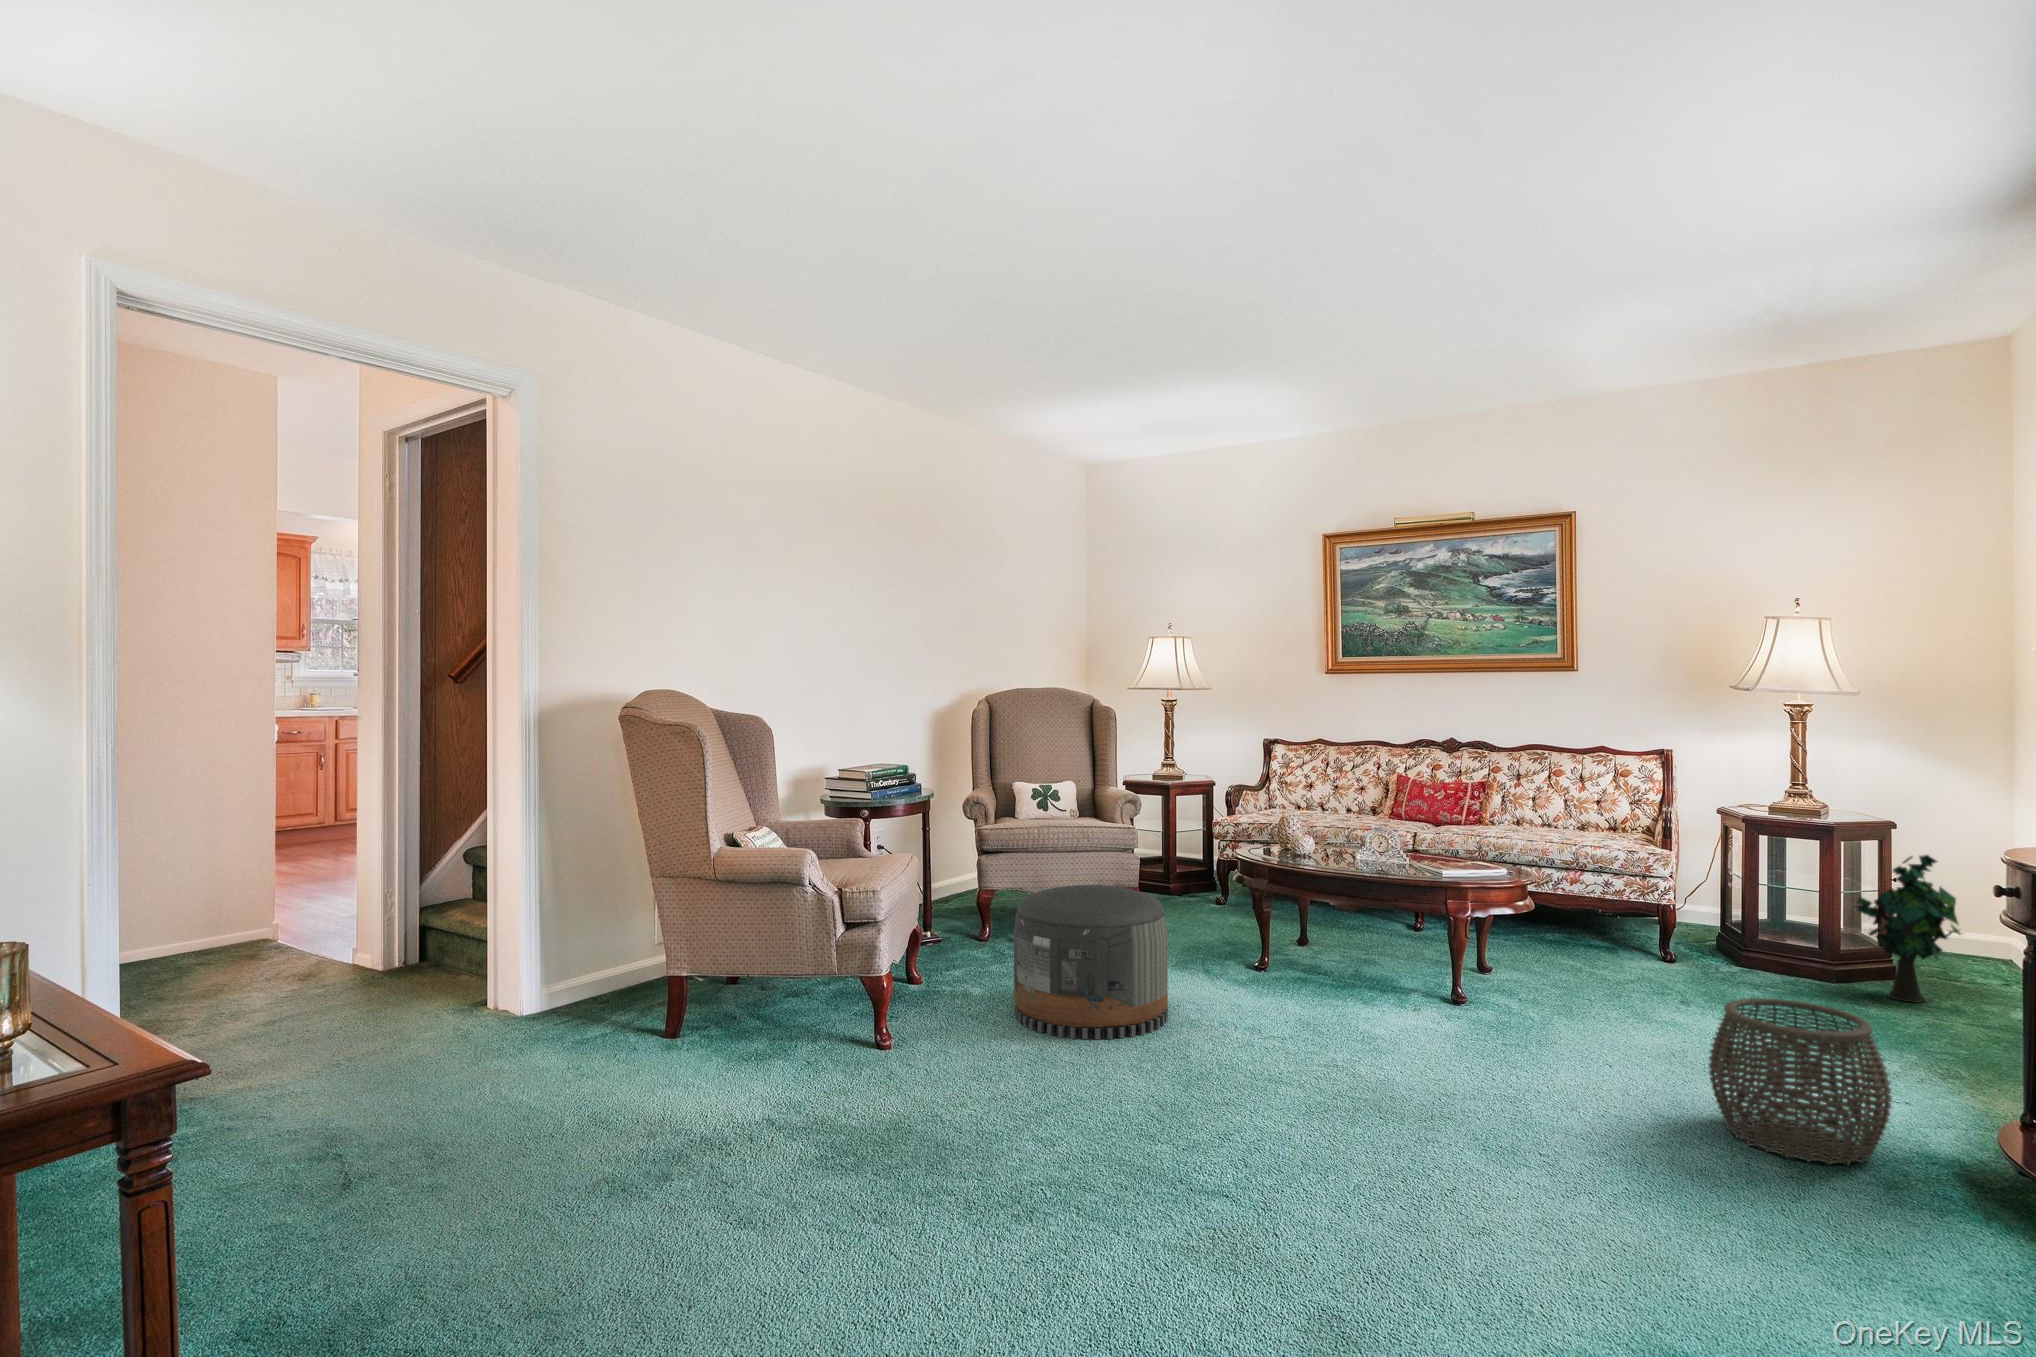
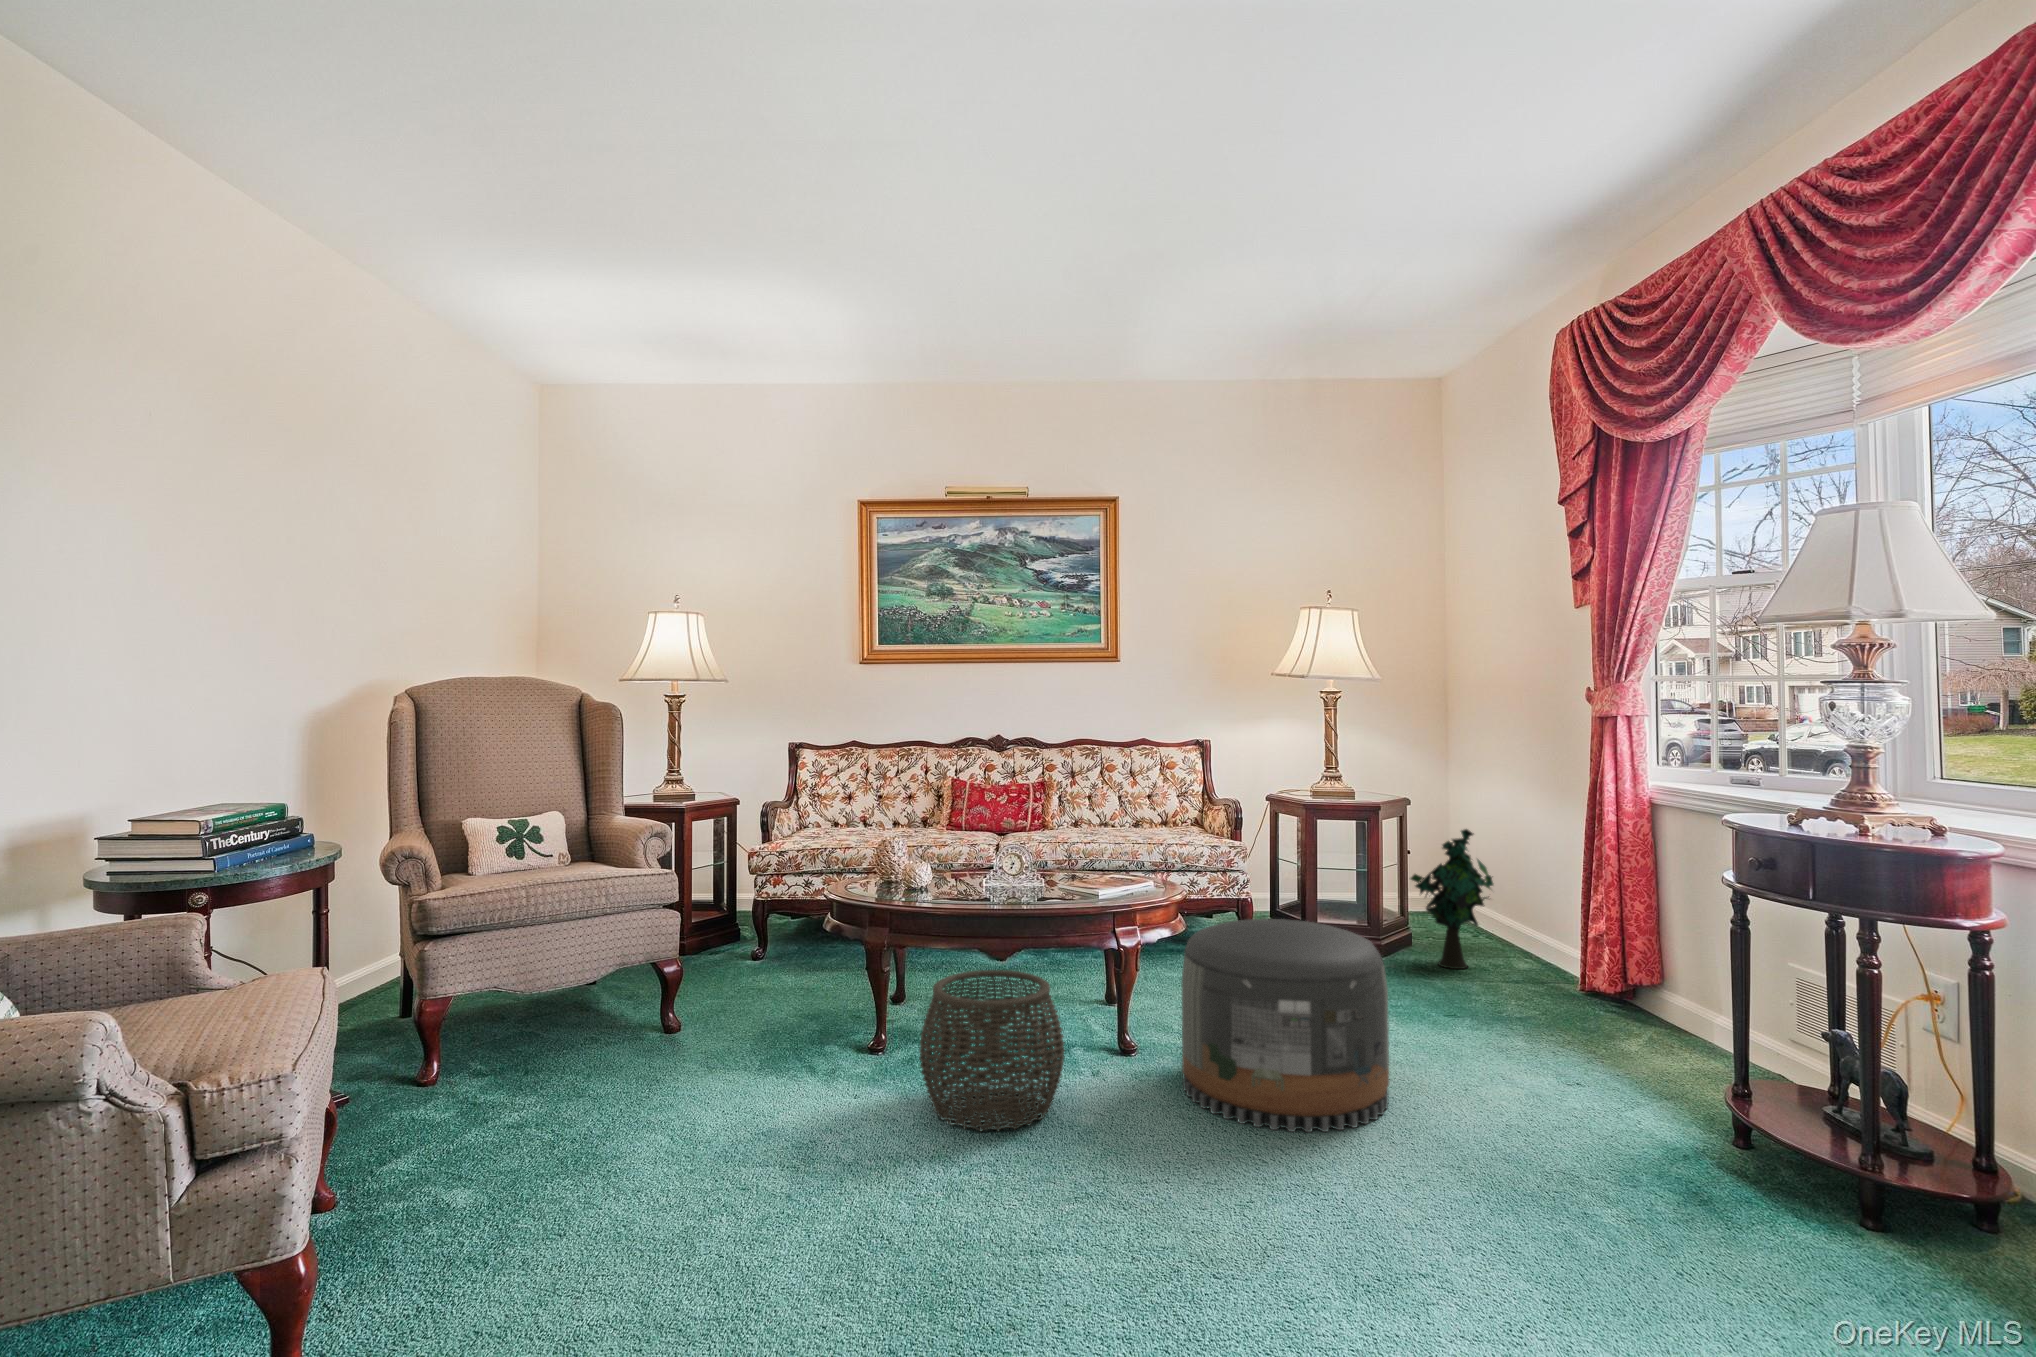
pouf: present [1014,885,1168,1040] -> present [1181,919,1389,1132]
woven basket: present [1708,998,1892,1165] -> present [919,970,1065,1131]

